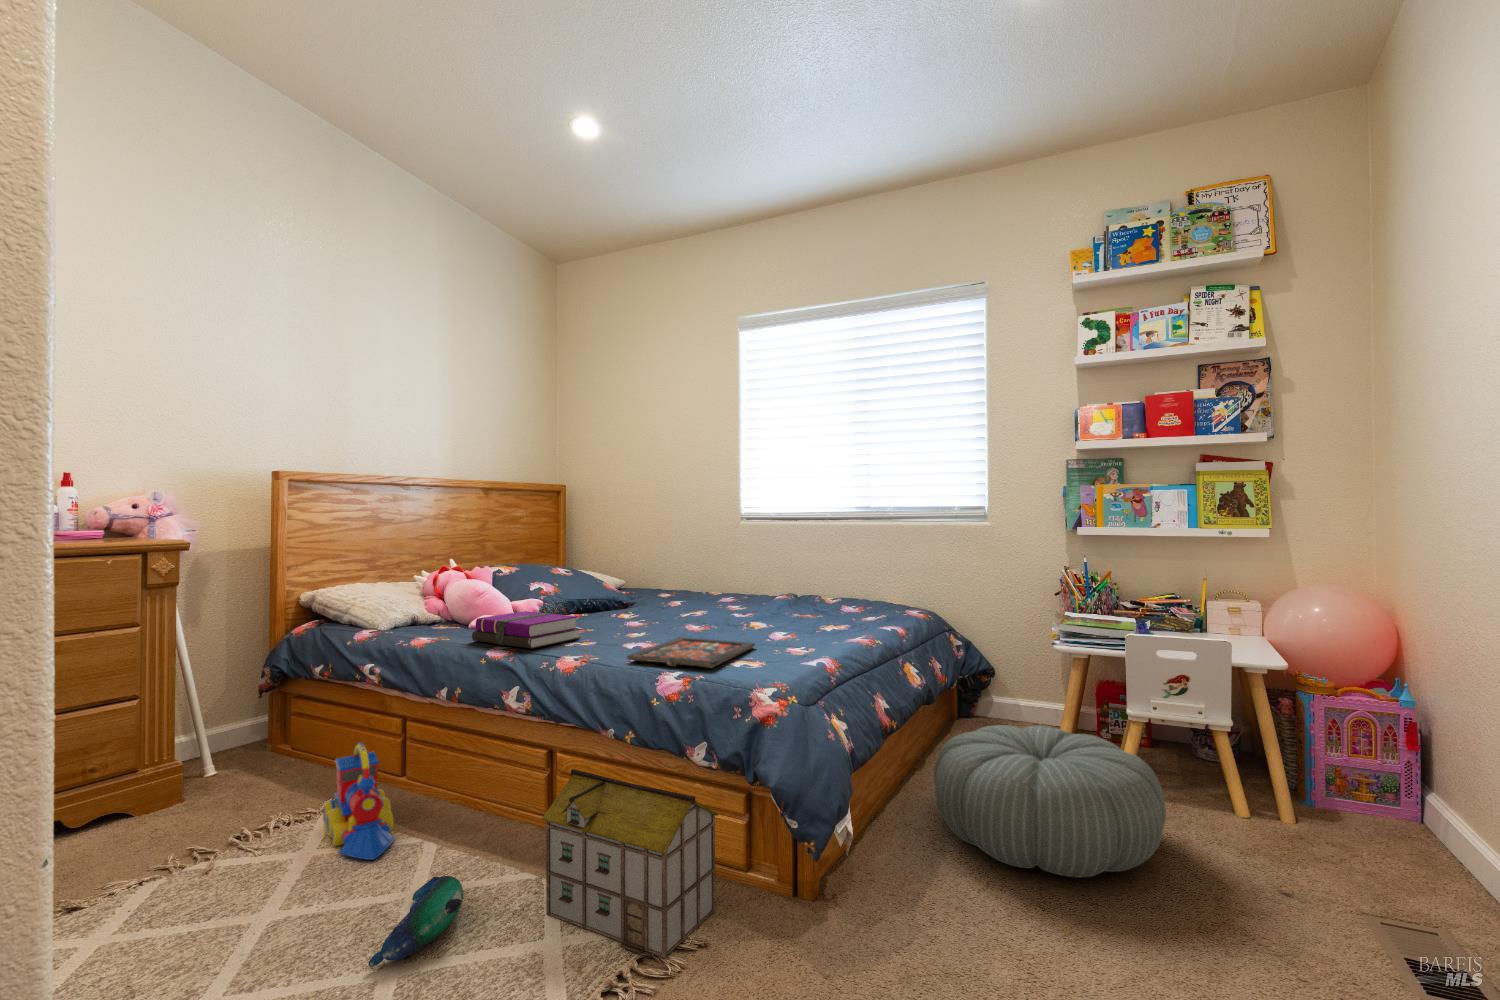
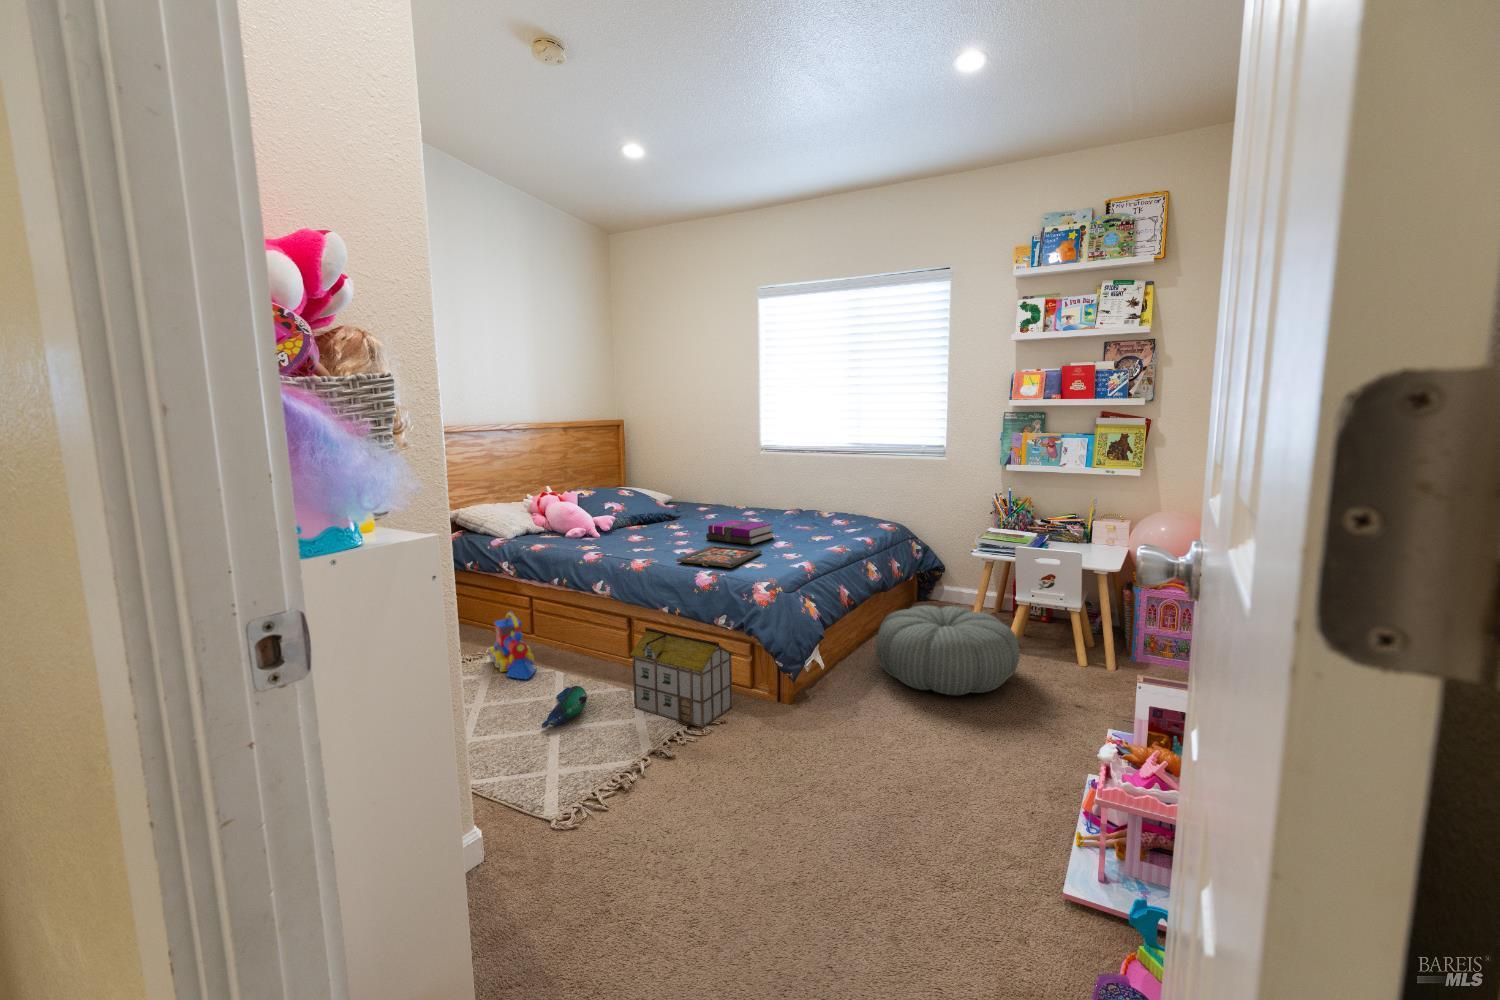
notebook: present [472,611,581,649] -> present [706,520,774,545]

